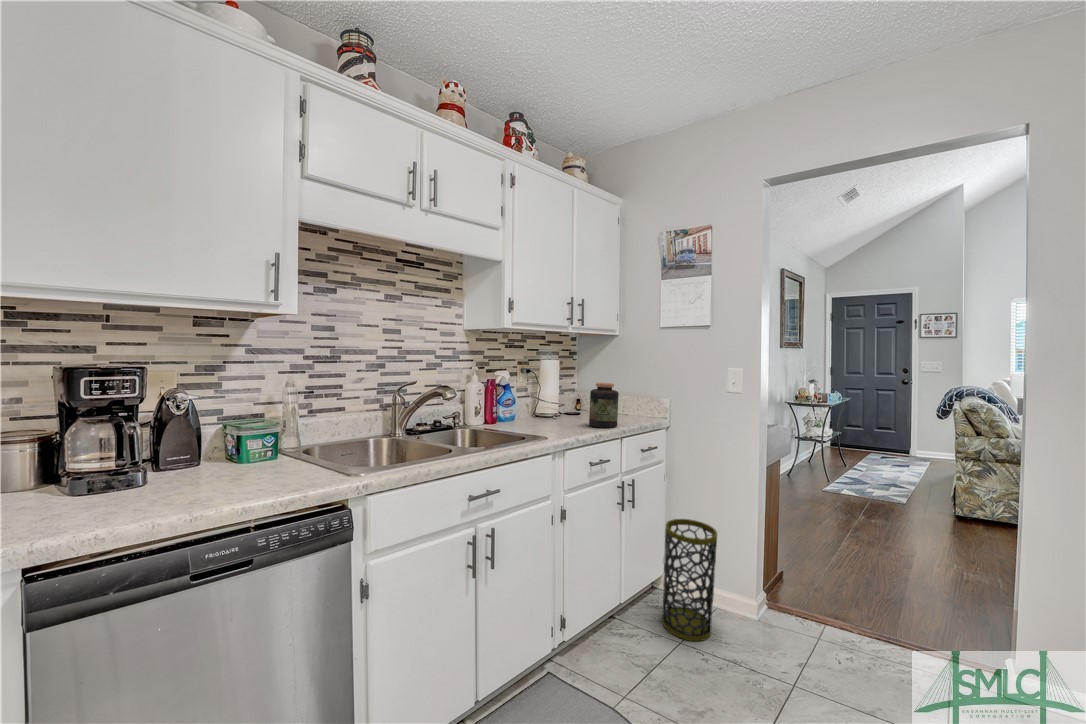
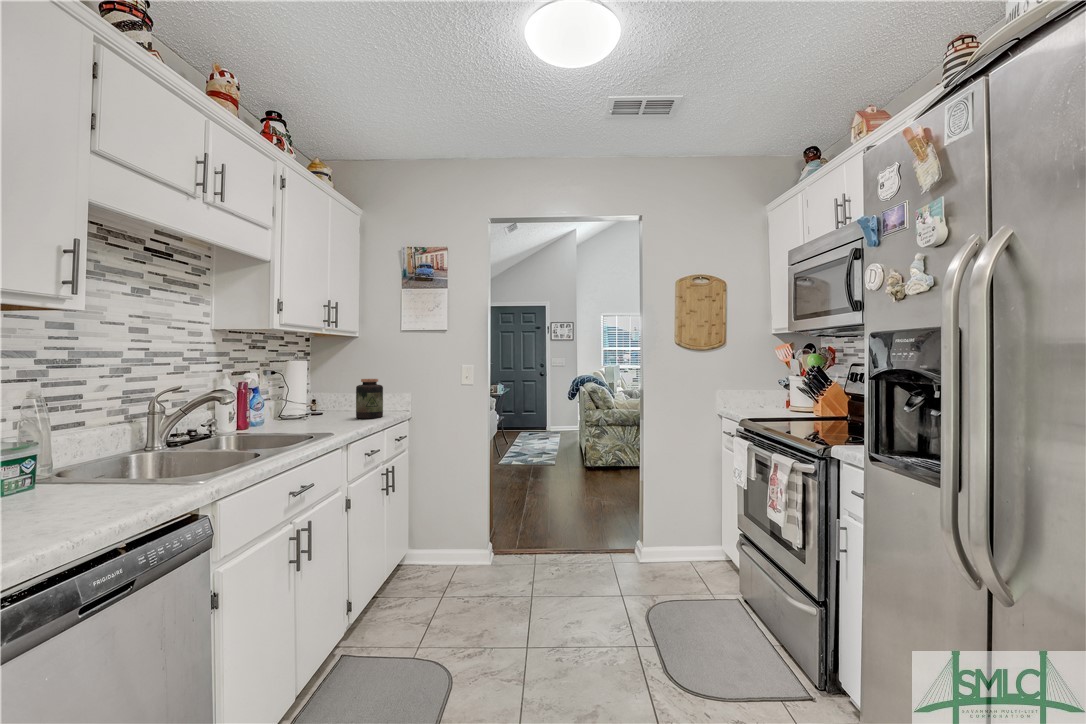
trash can: present [662,519,717,641] -> none [426,486,466,579]

